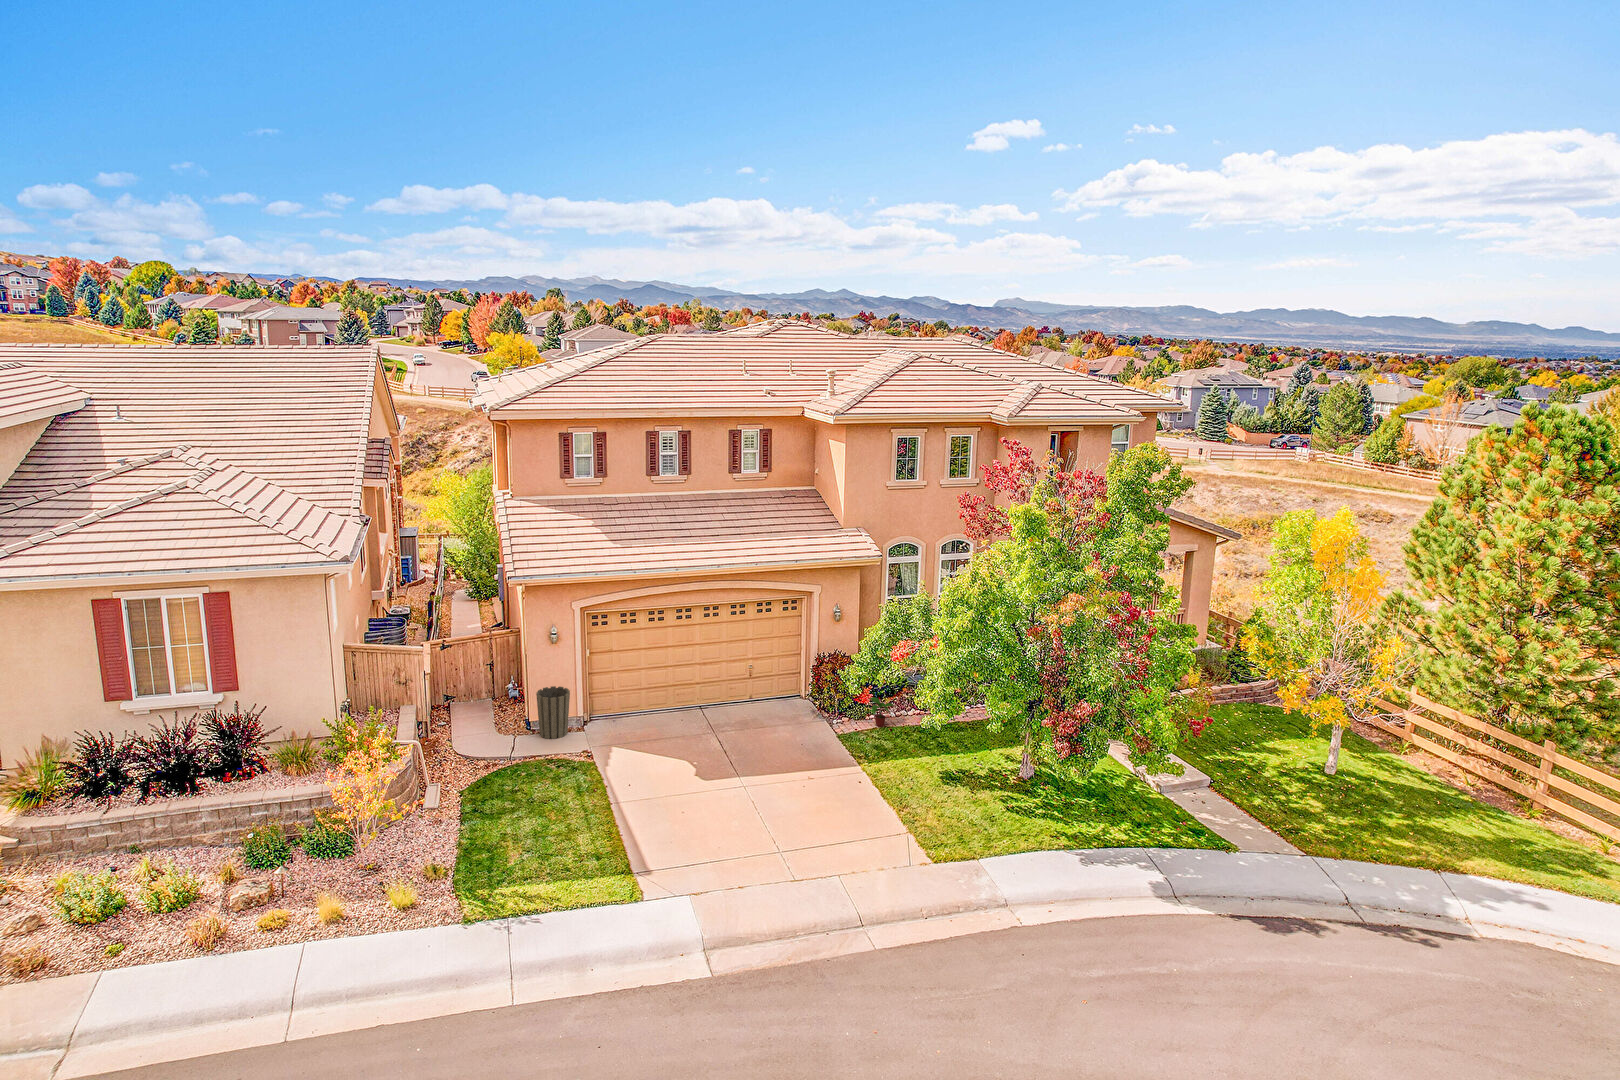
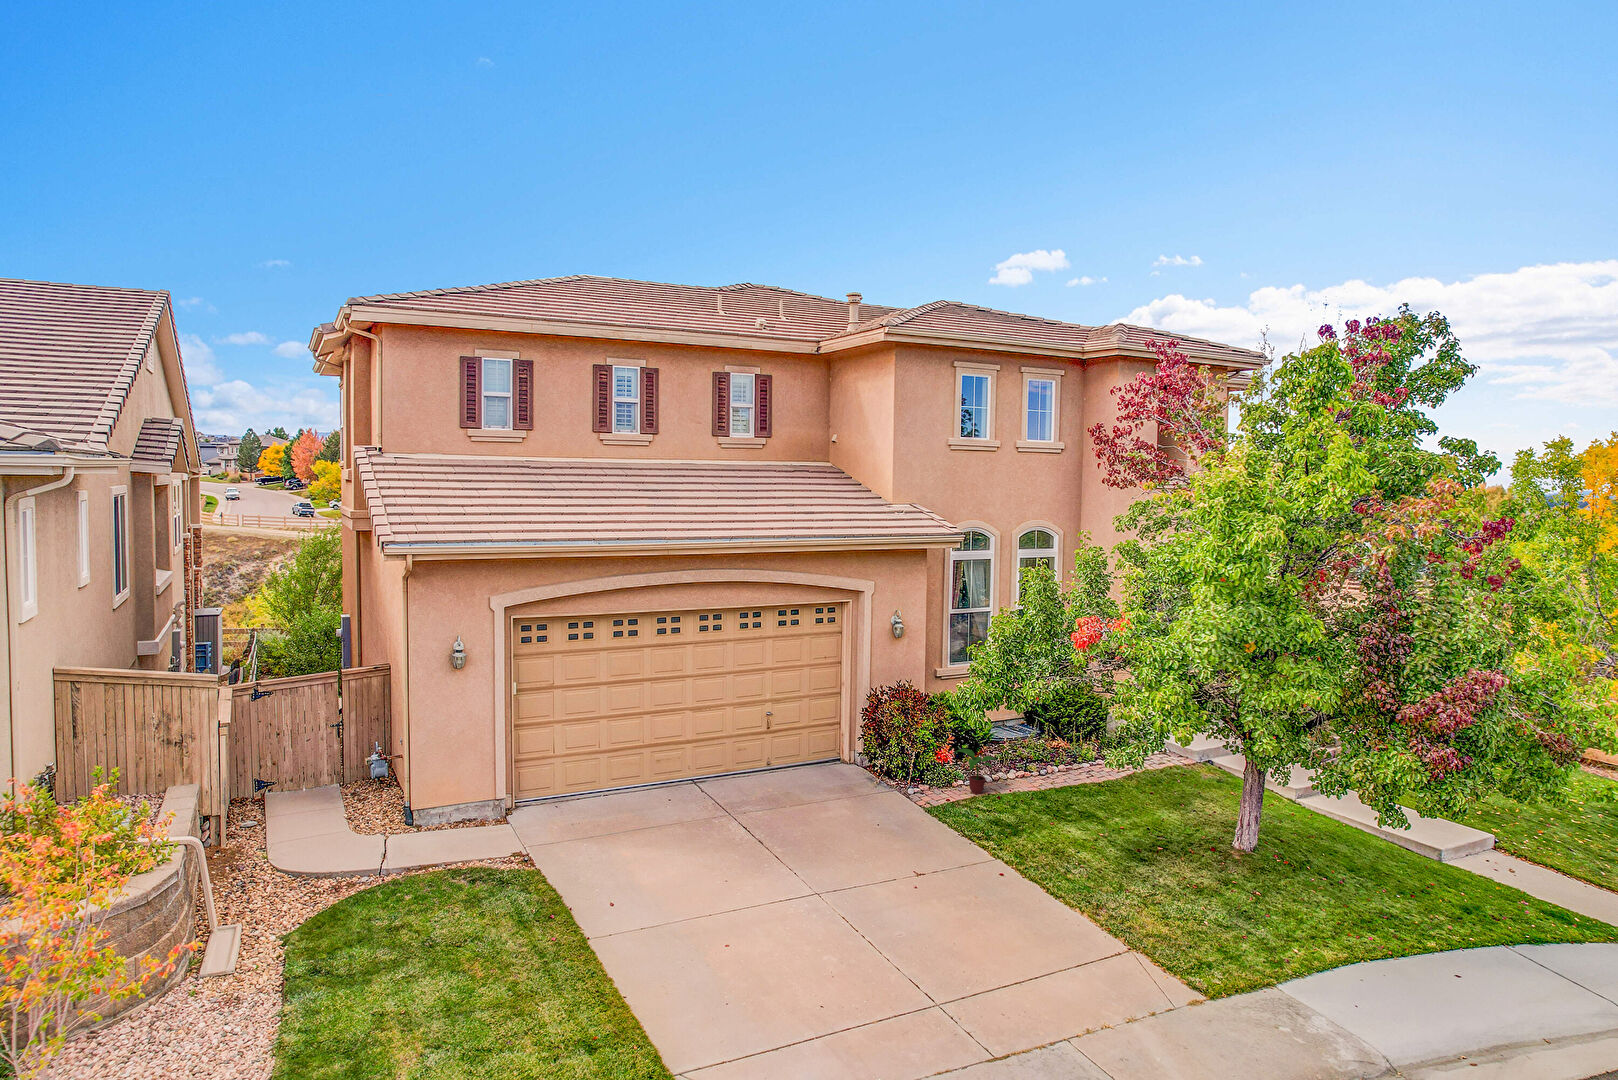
trash can: present [536,686,570,739] -> none [426,745,486,836]

